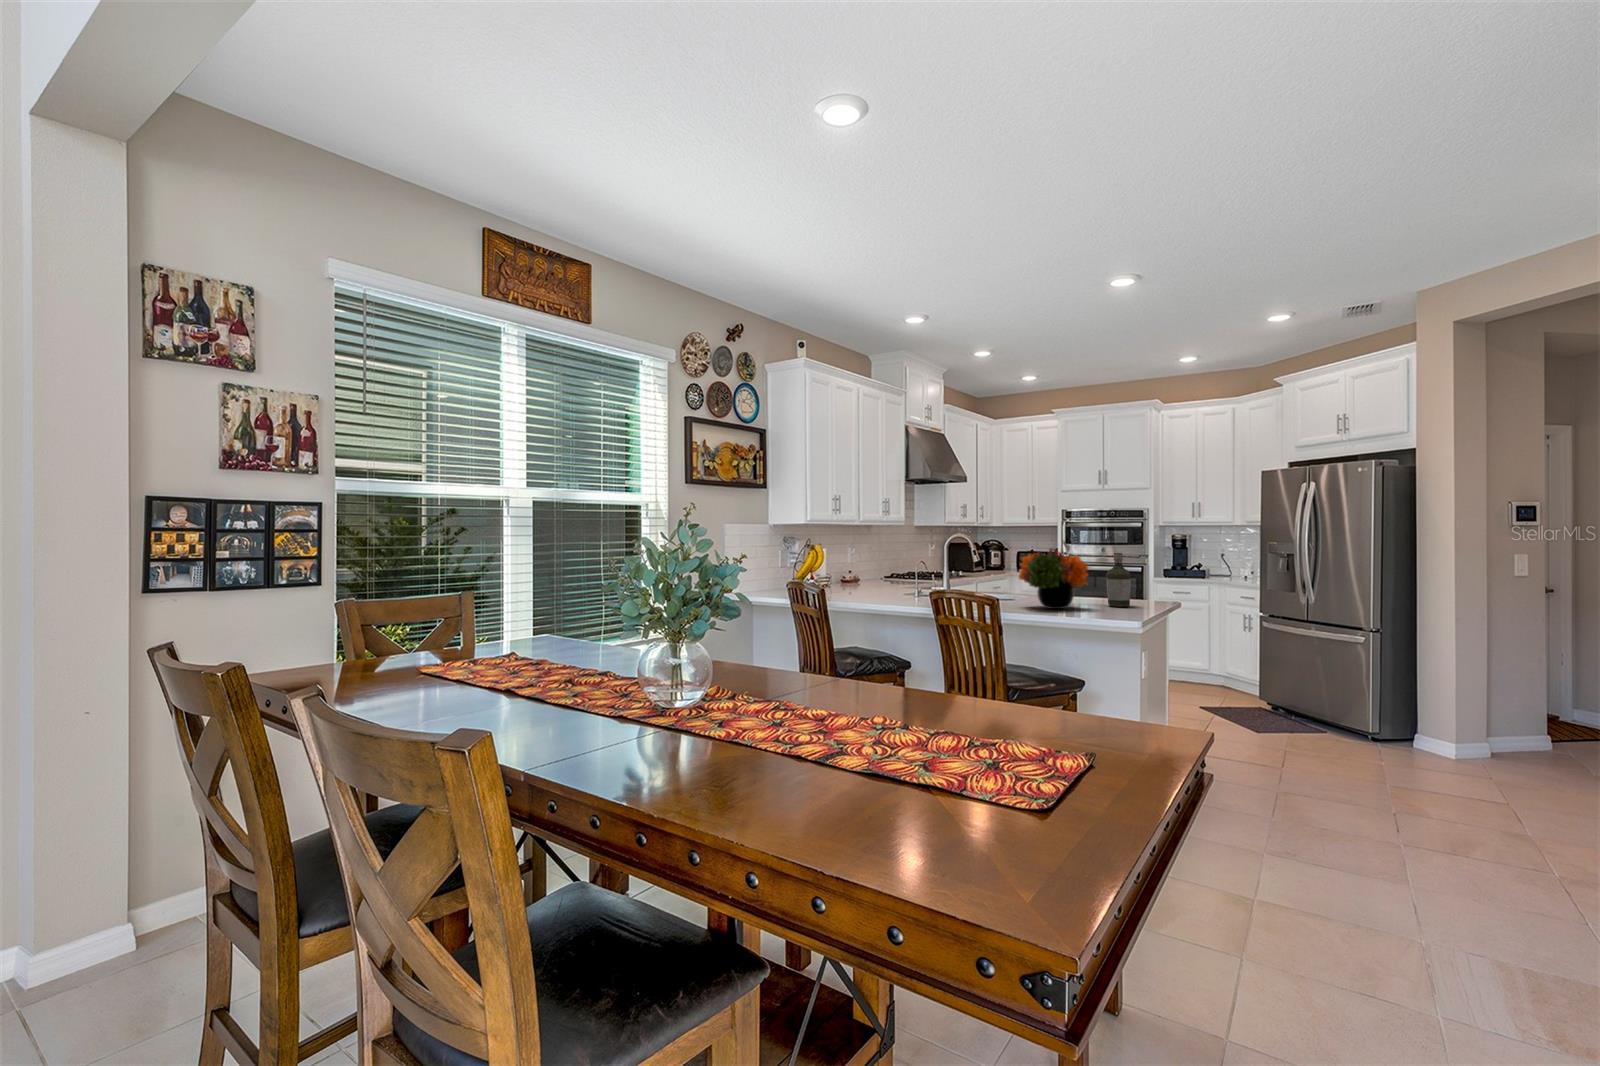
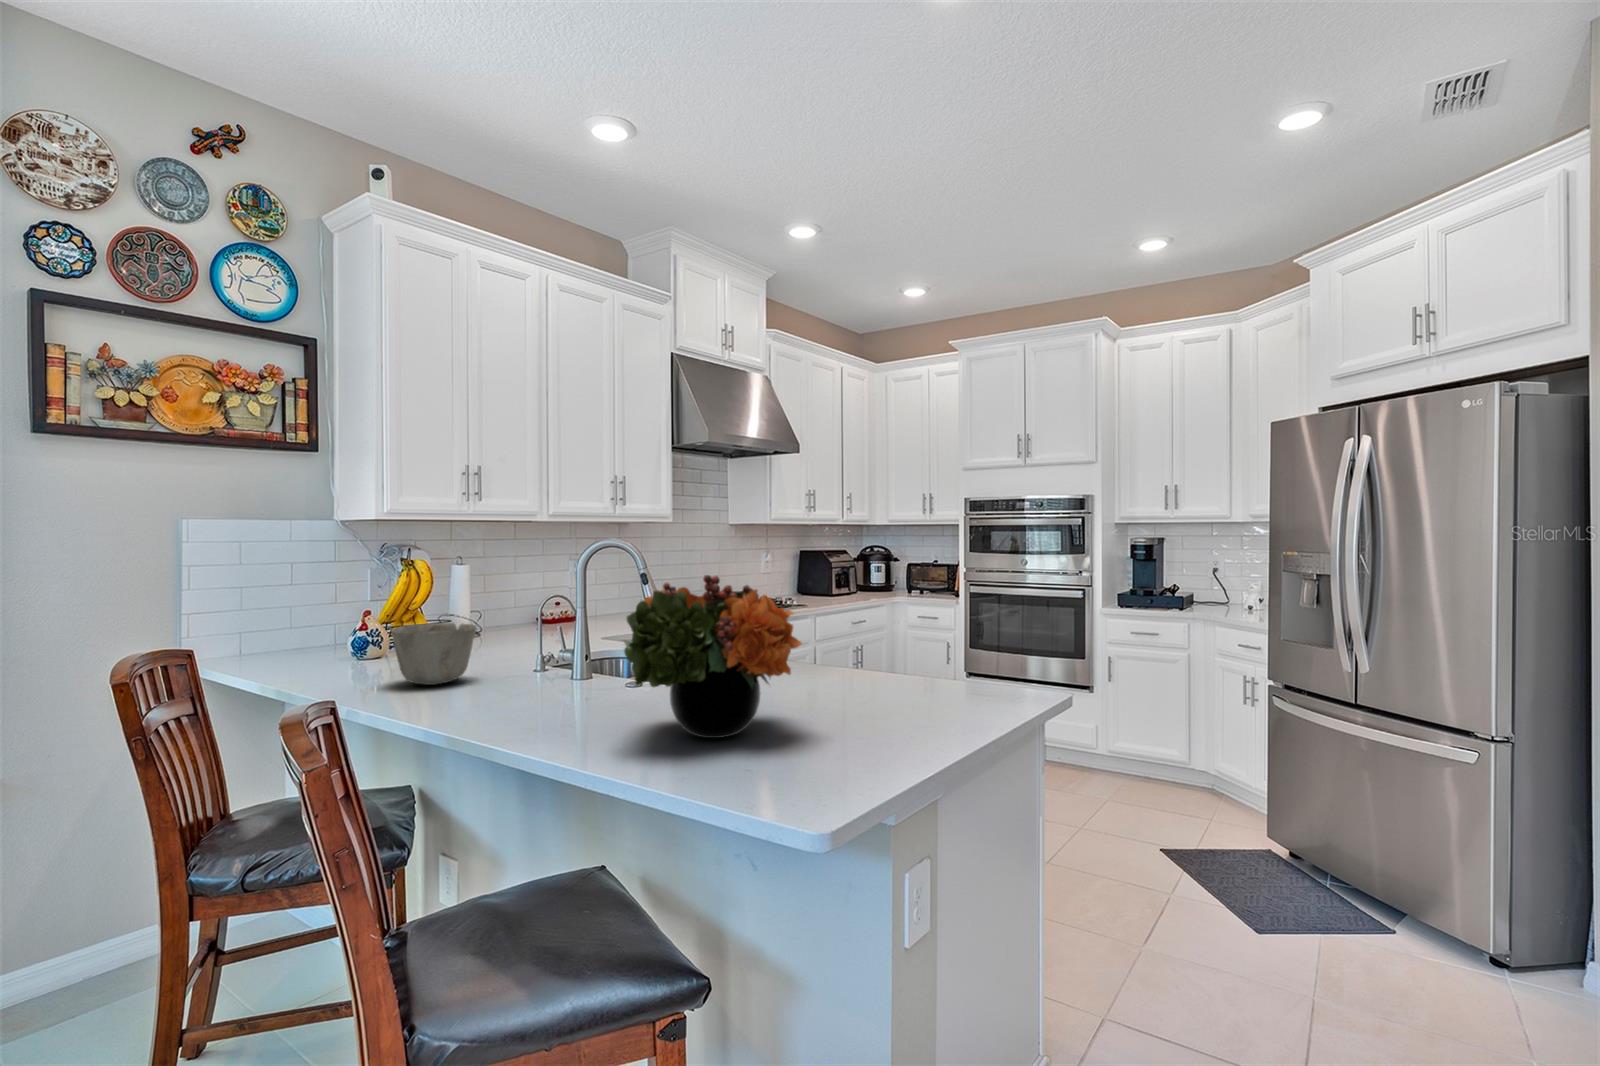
bottle: present [1106,553,1131,607] -> none [866,586,925,725]
ceramic bowl: none [869,573,904,599] -> present [391,623,477,685]

